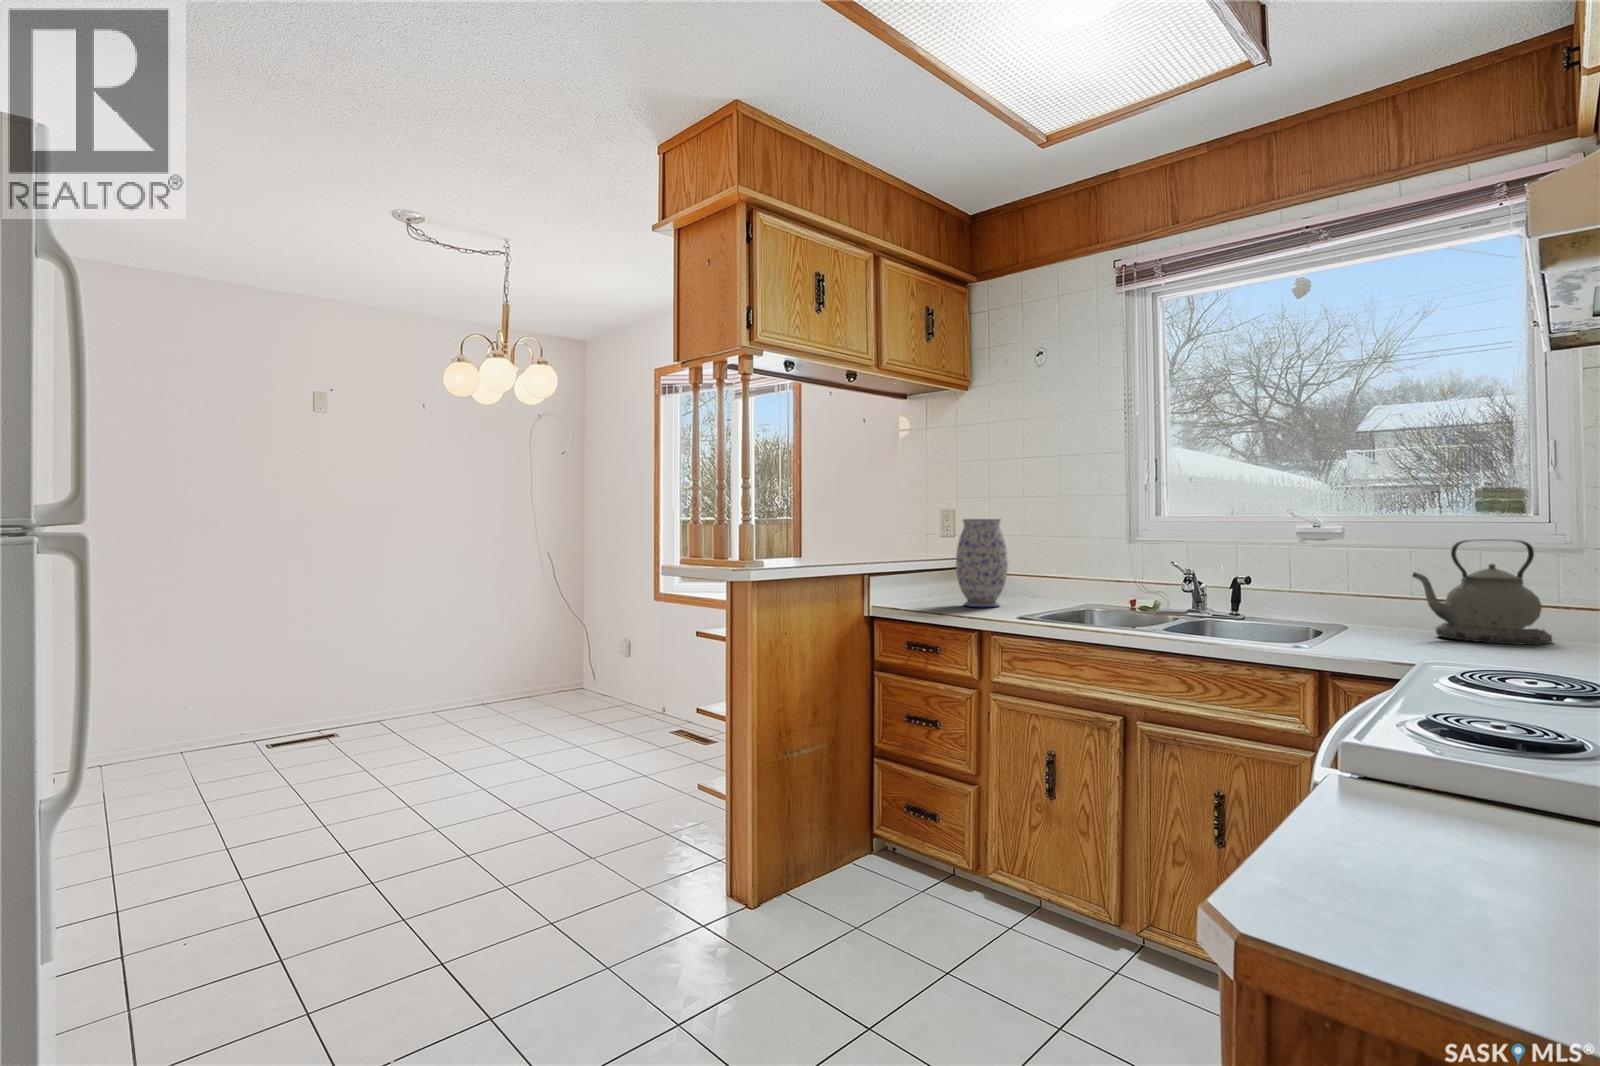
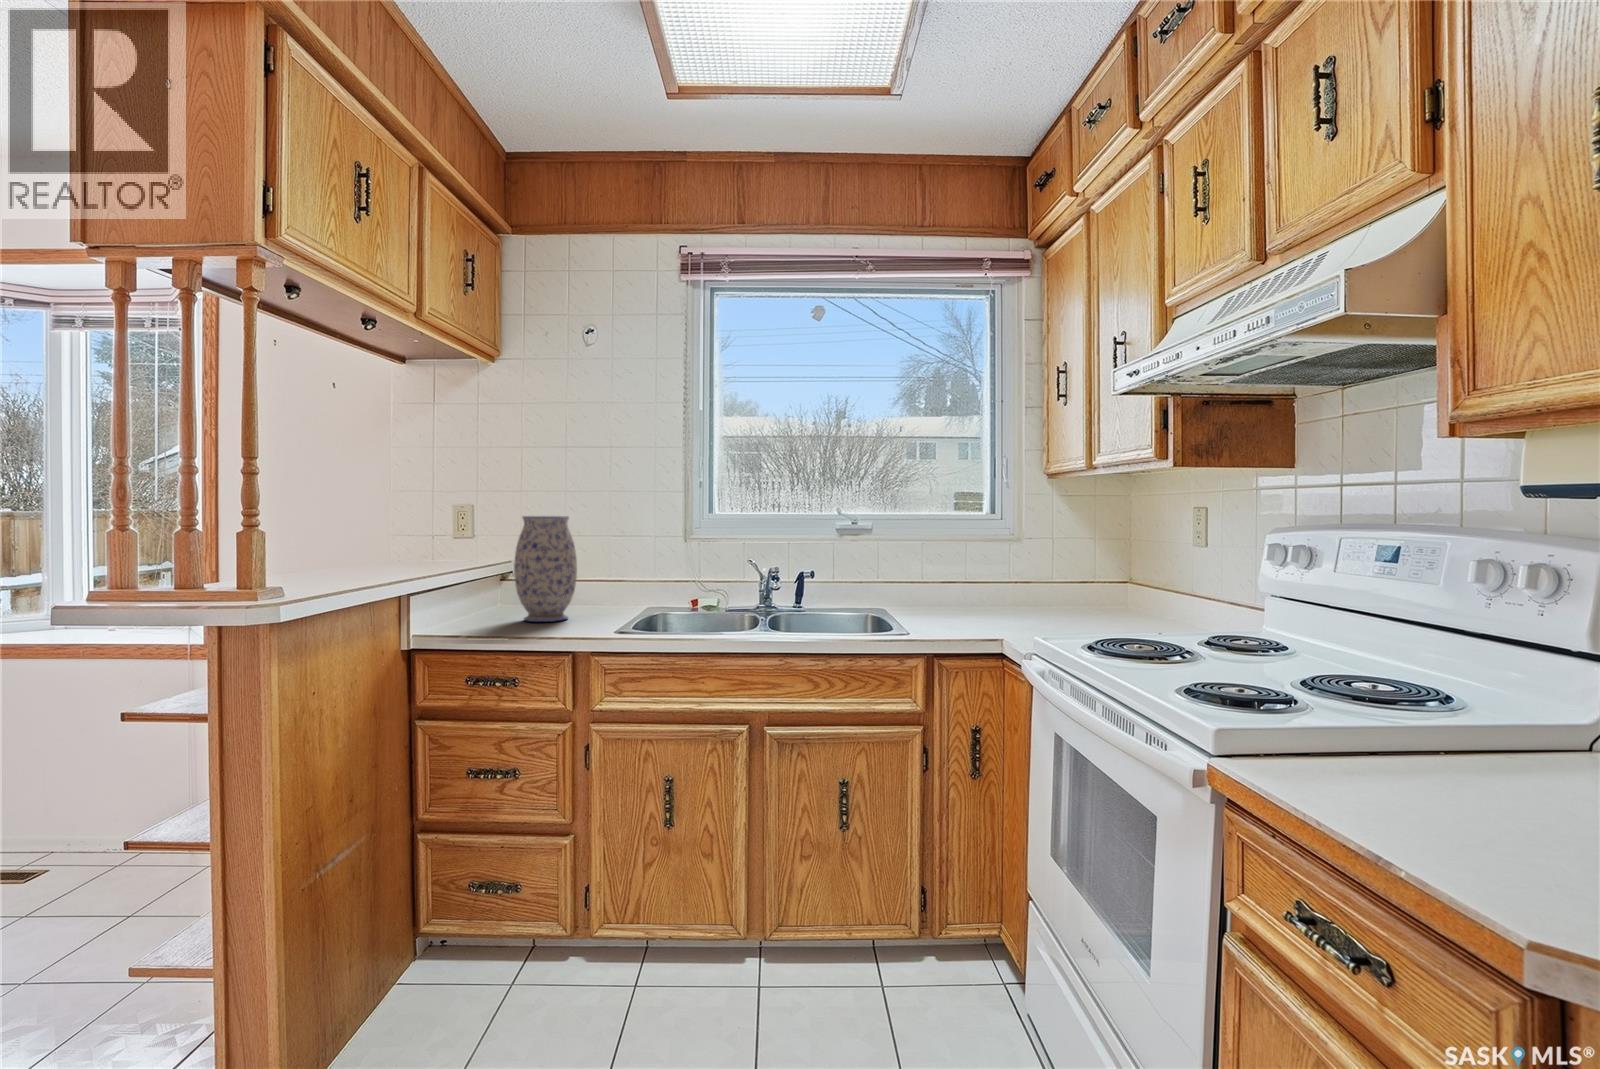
kettle: present [1412,539,1552,645] -> none [934,537,1007,617]

